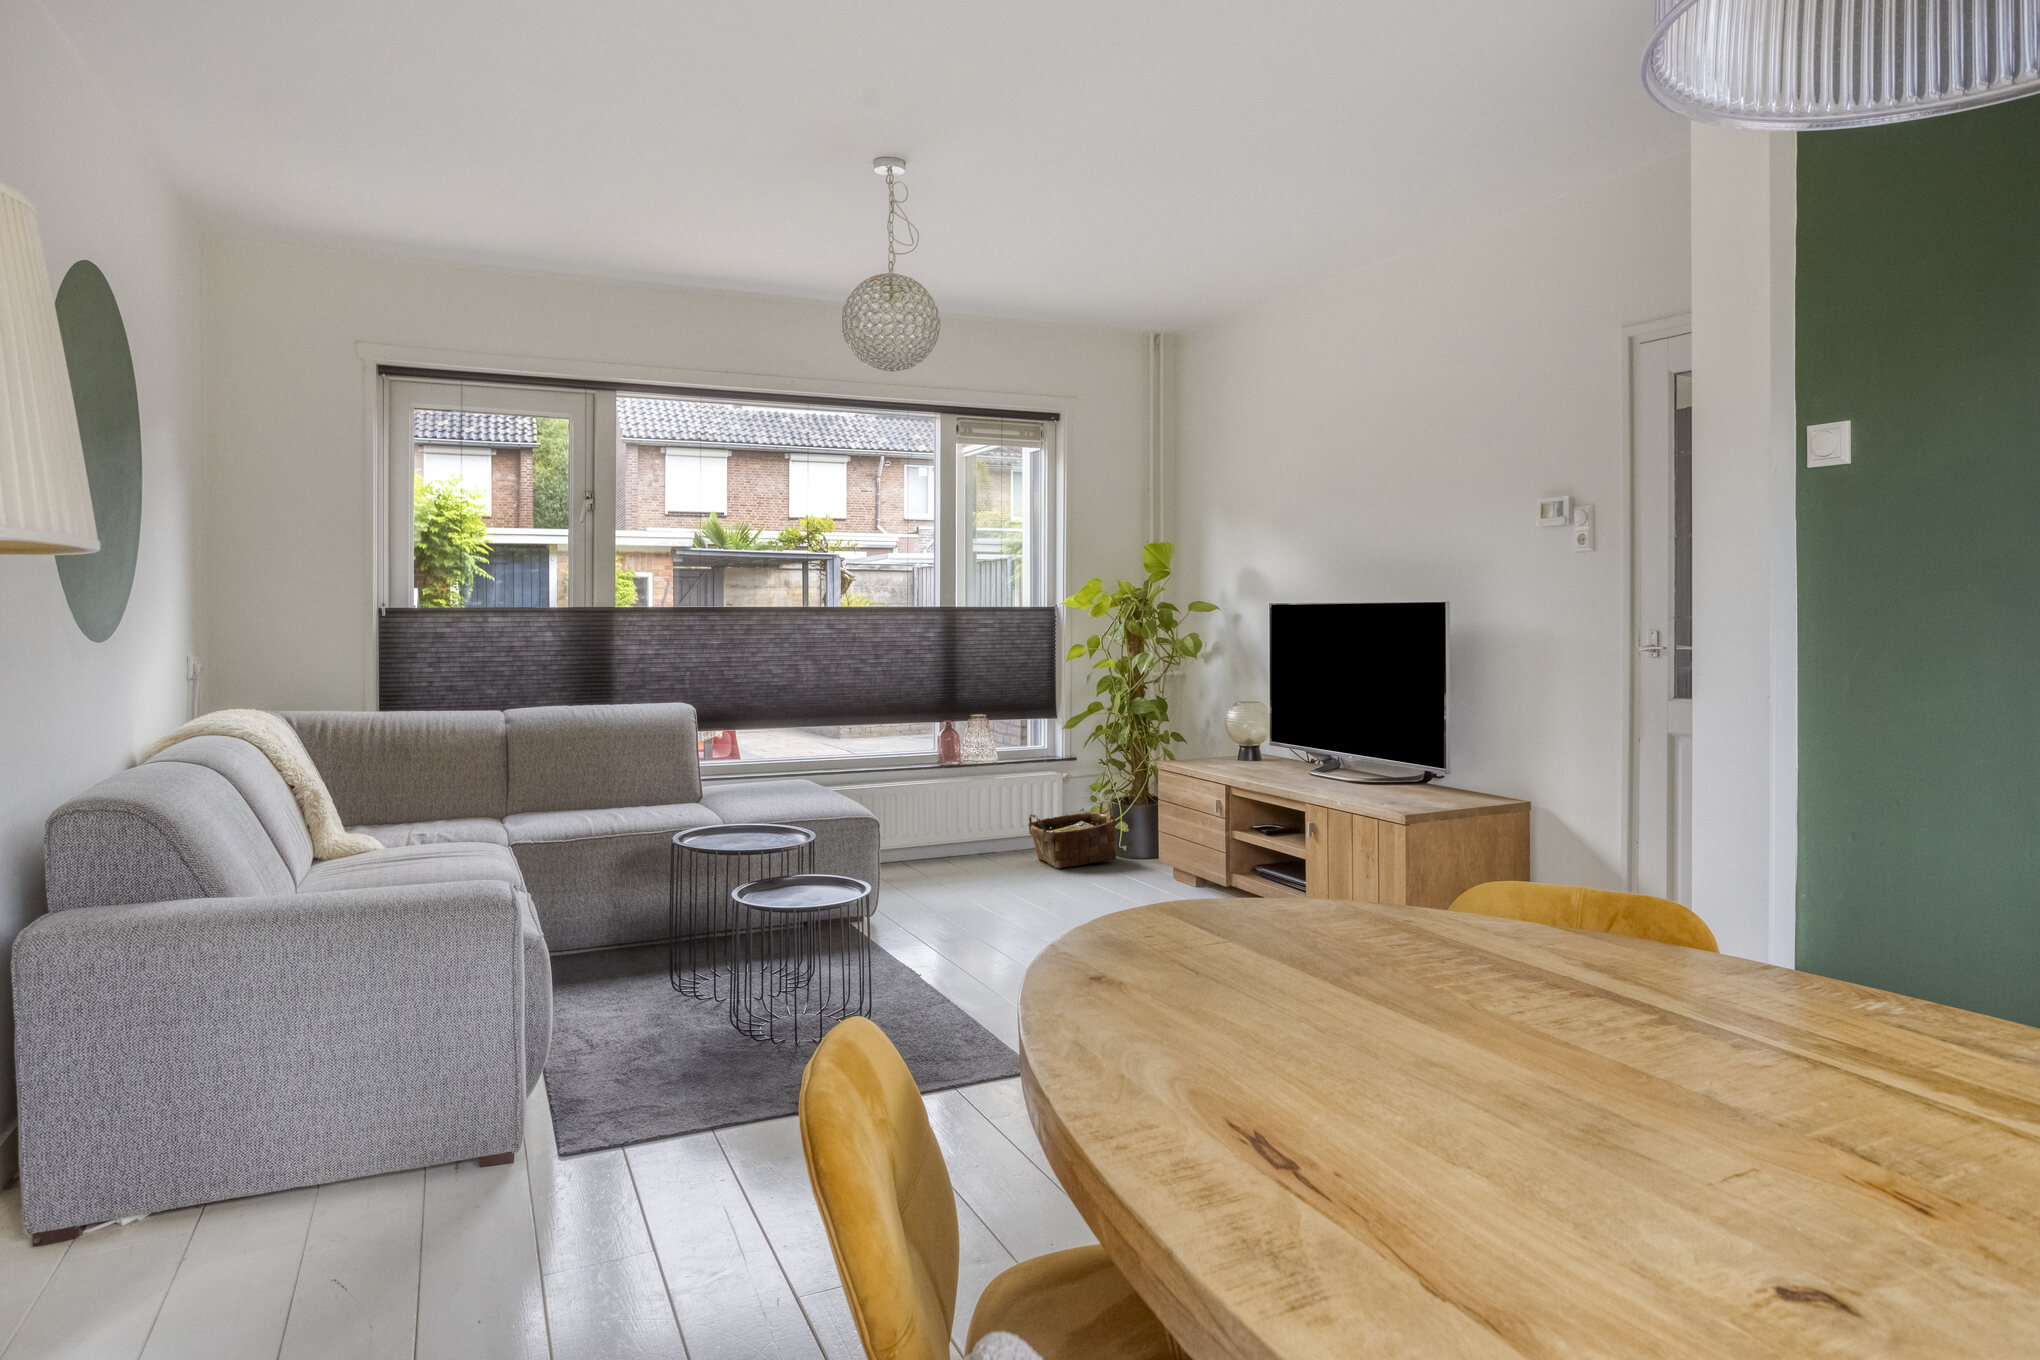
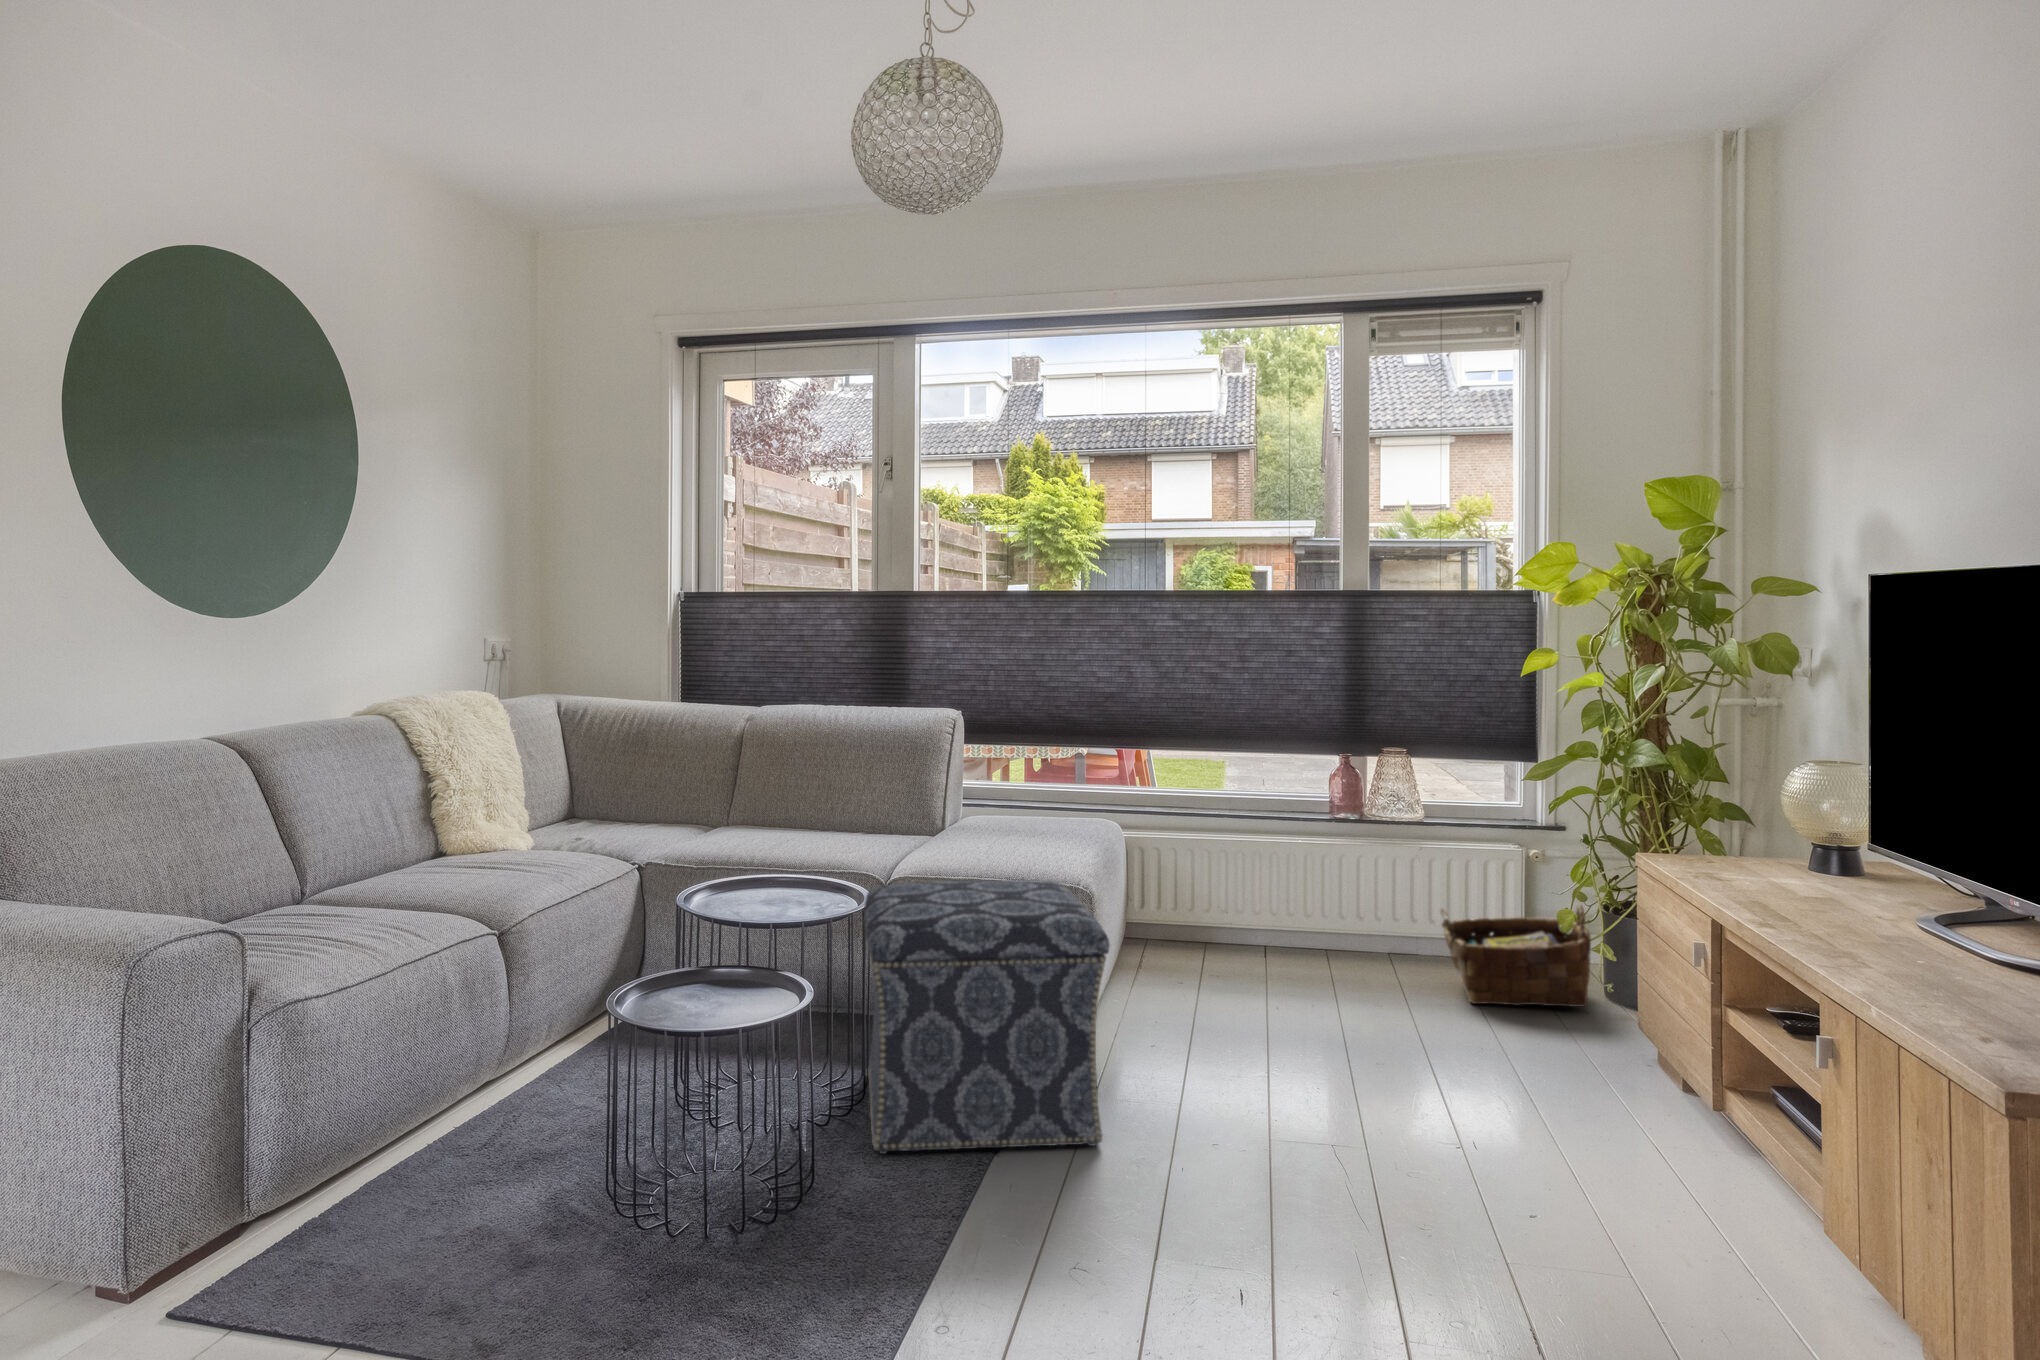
ottoman: none [783,809,984,984] -> present [864,880,1110,1154]

